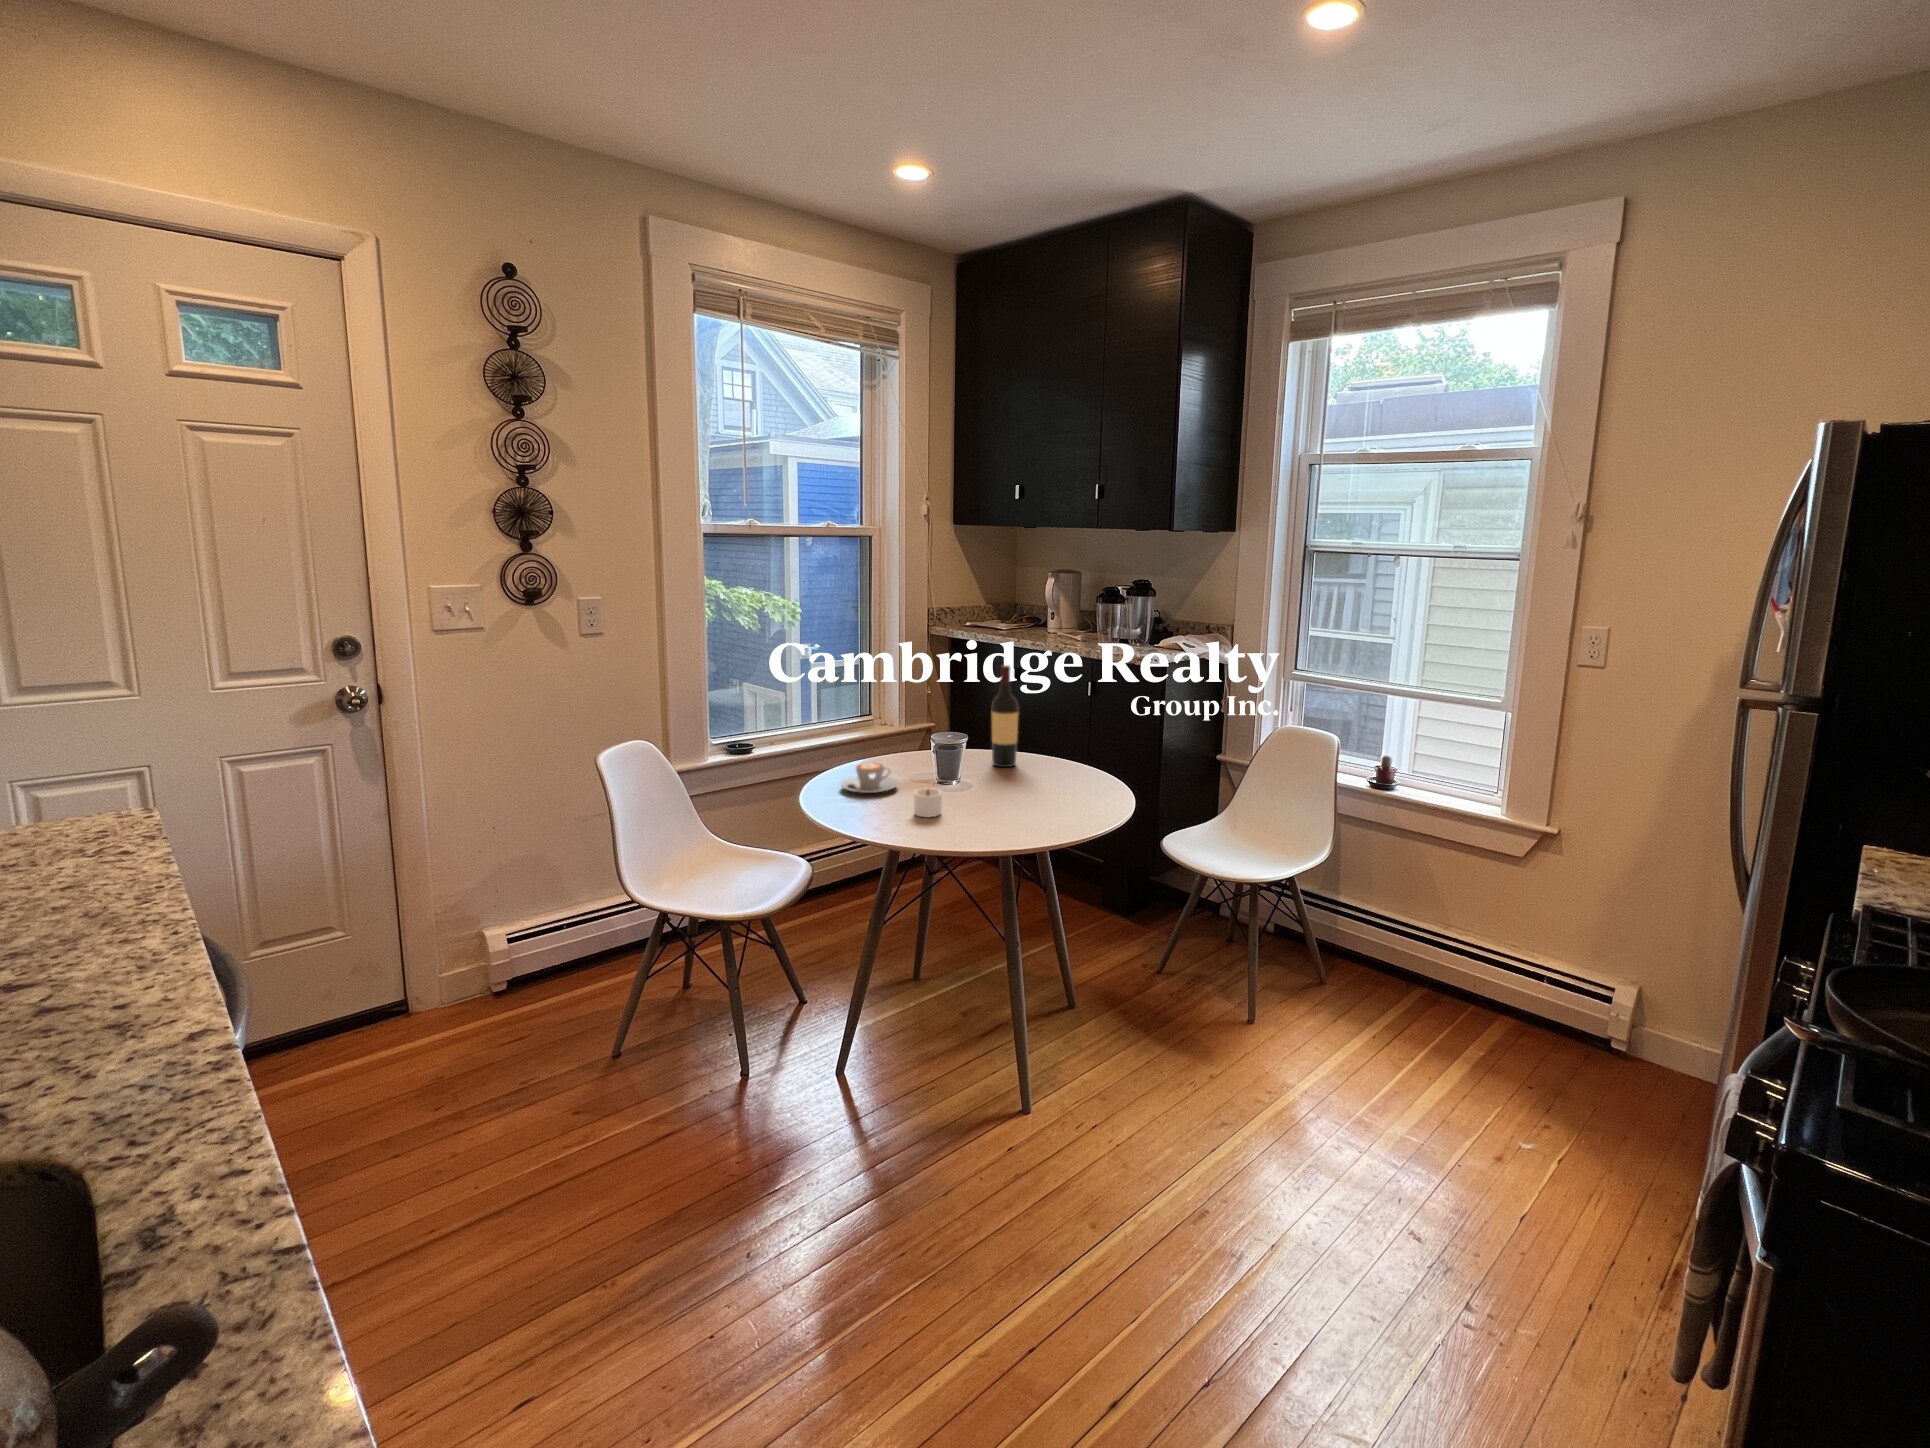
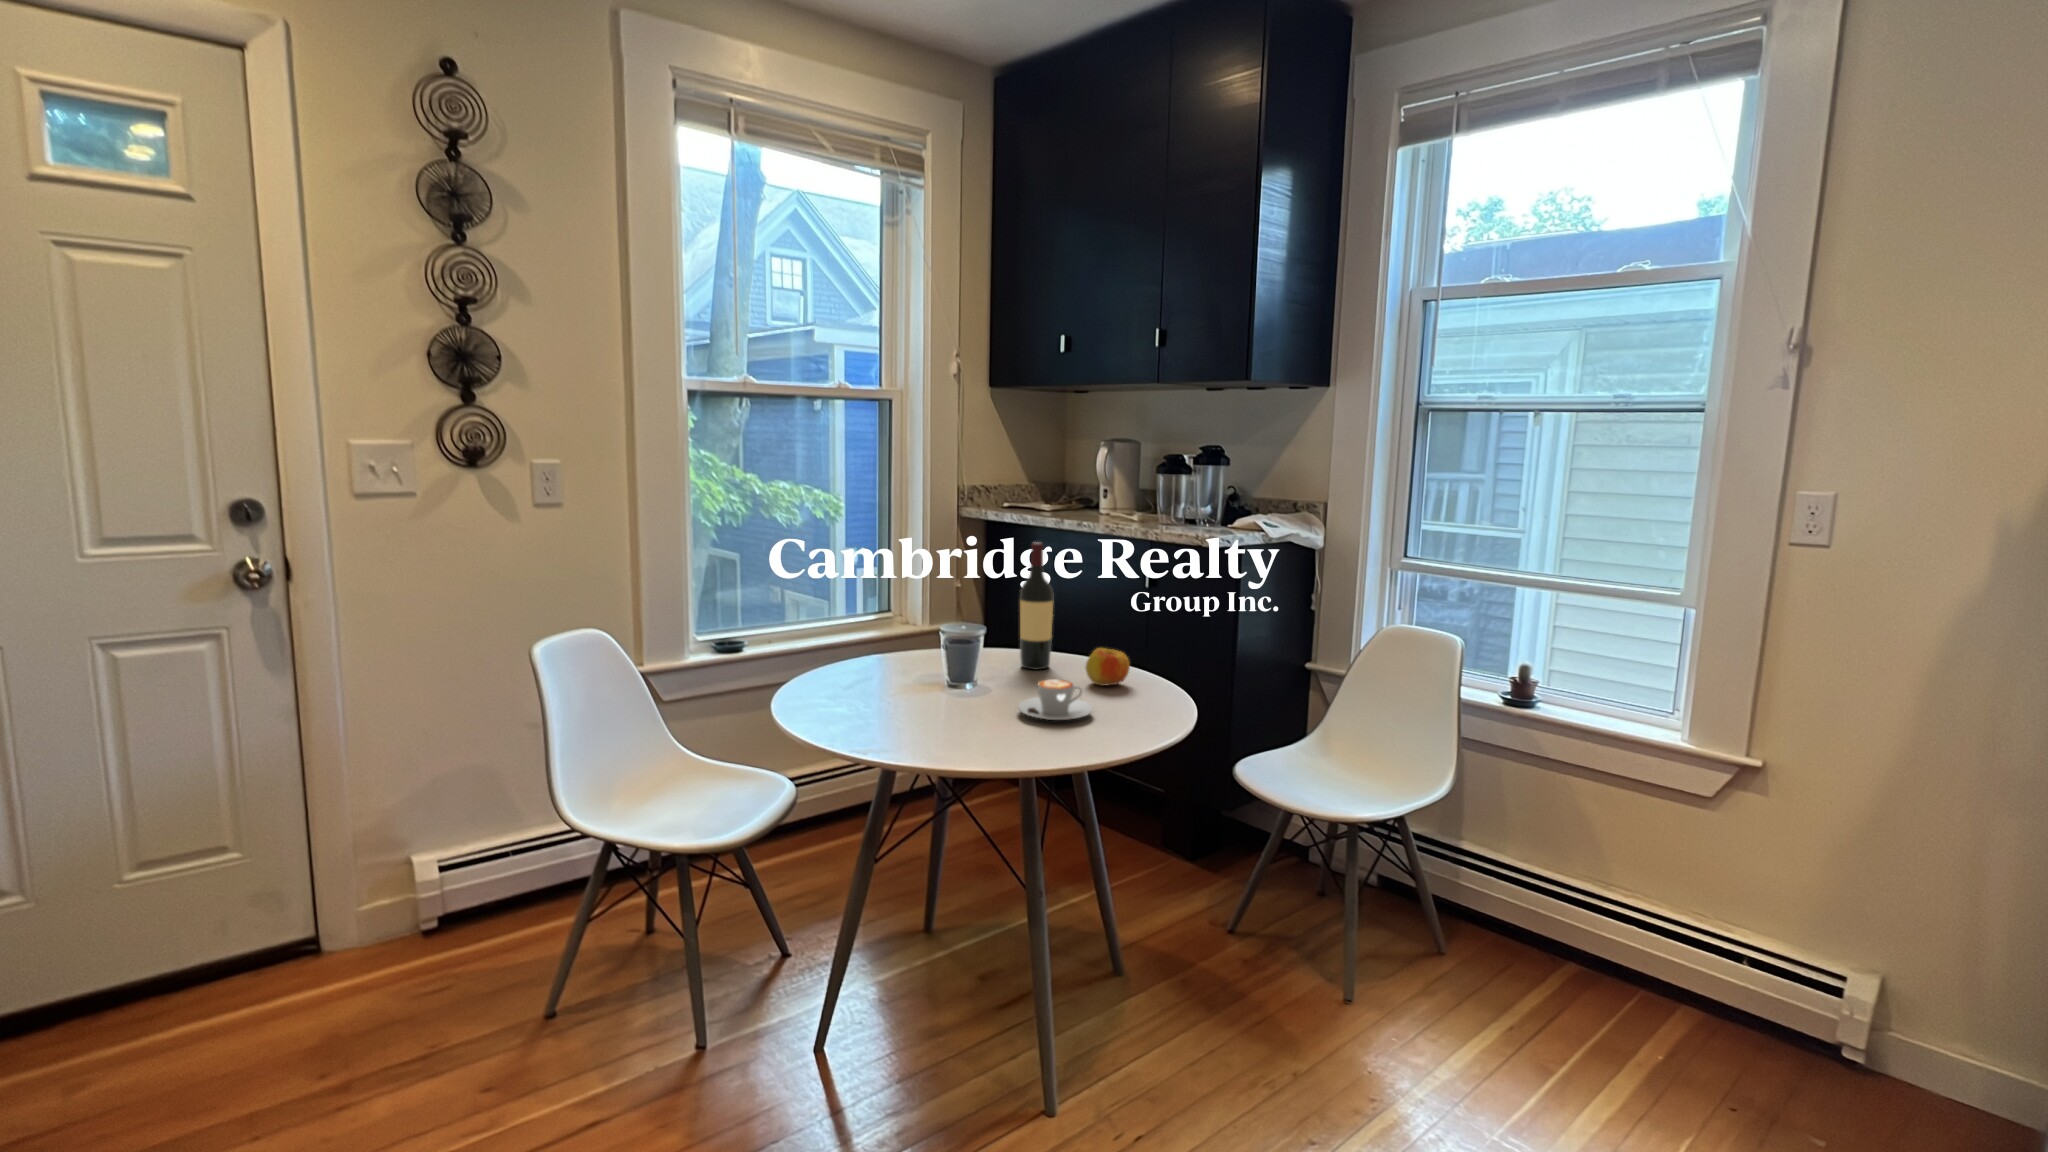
apple: none [1046,750,1081,780] -> present [1086,648,1130,686]
coffee cup: present [841,763,898,793] -> present [1018,679,1093,720]
candle: present [914,788,942,817] -> none [912,691,961,728]

